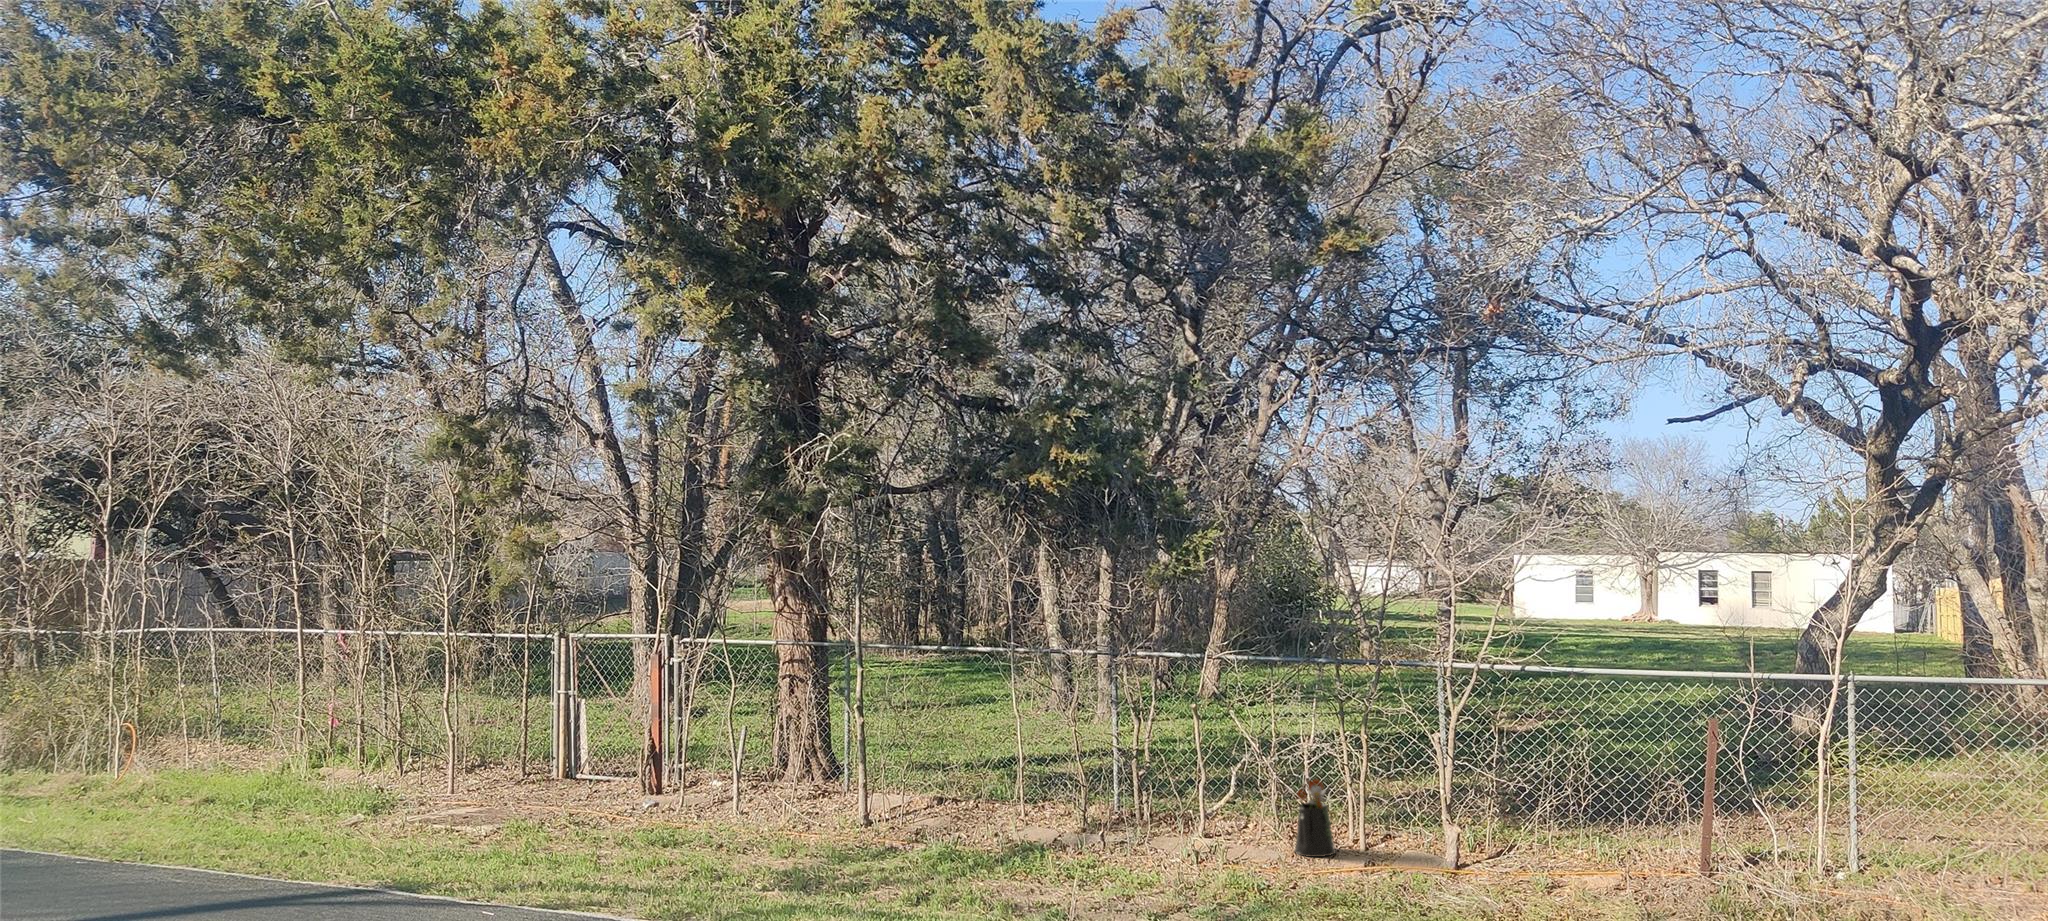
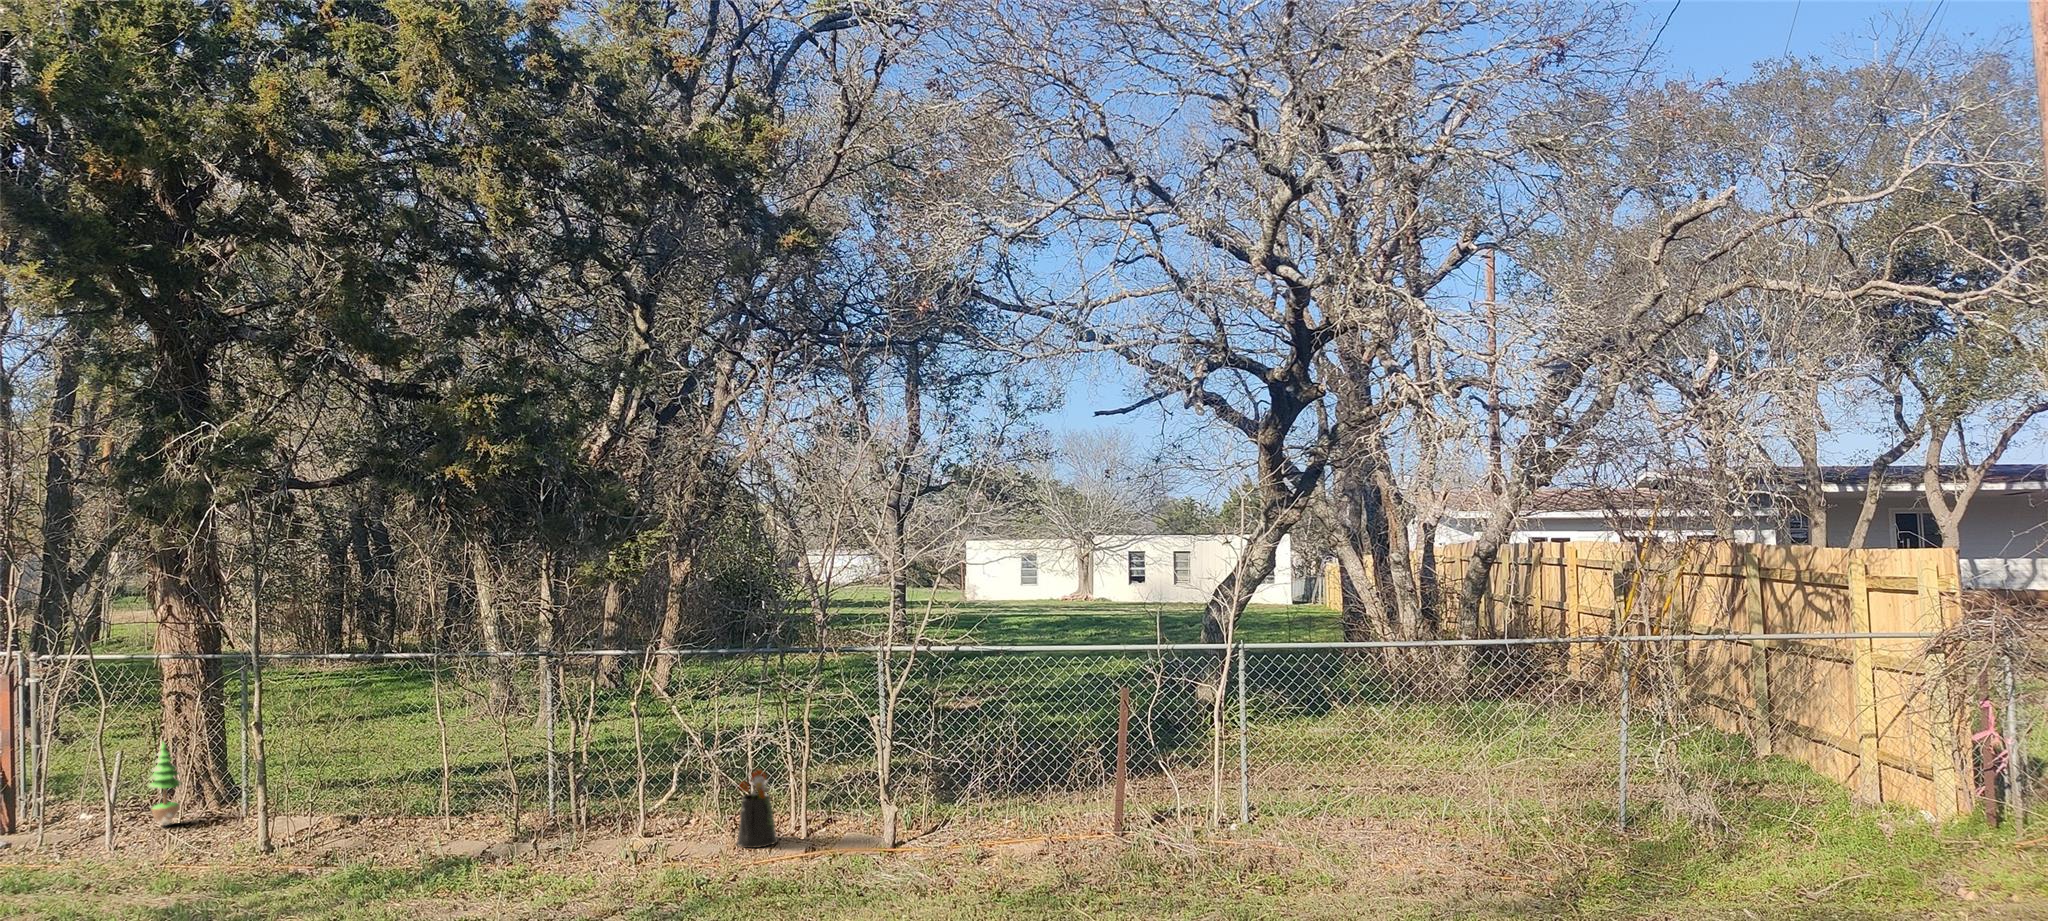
potted tree: none [766,719,793,796] -> present [148,742,181,825]

